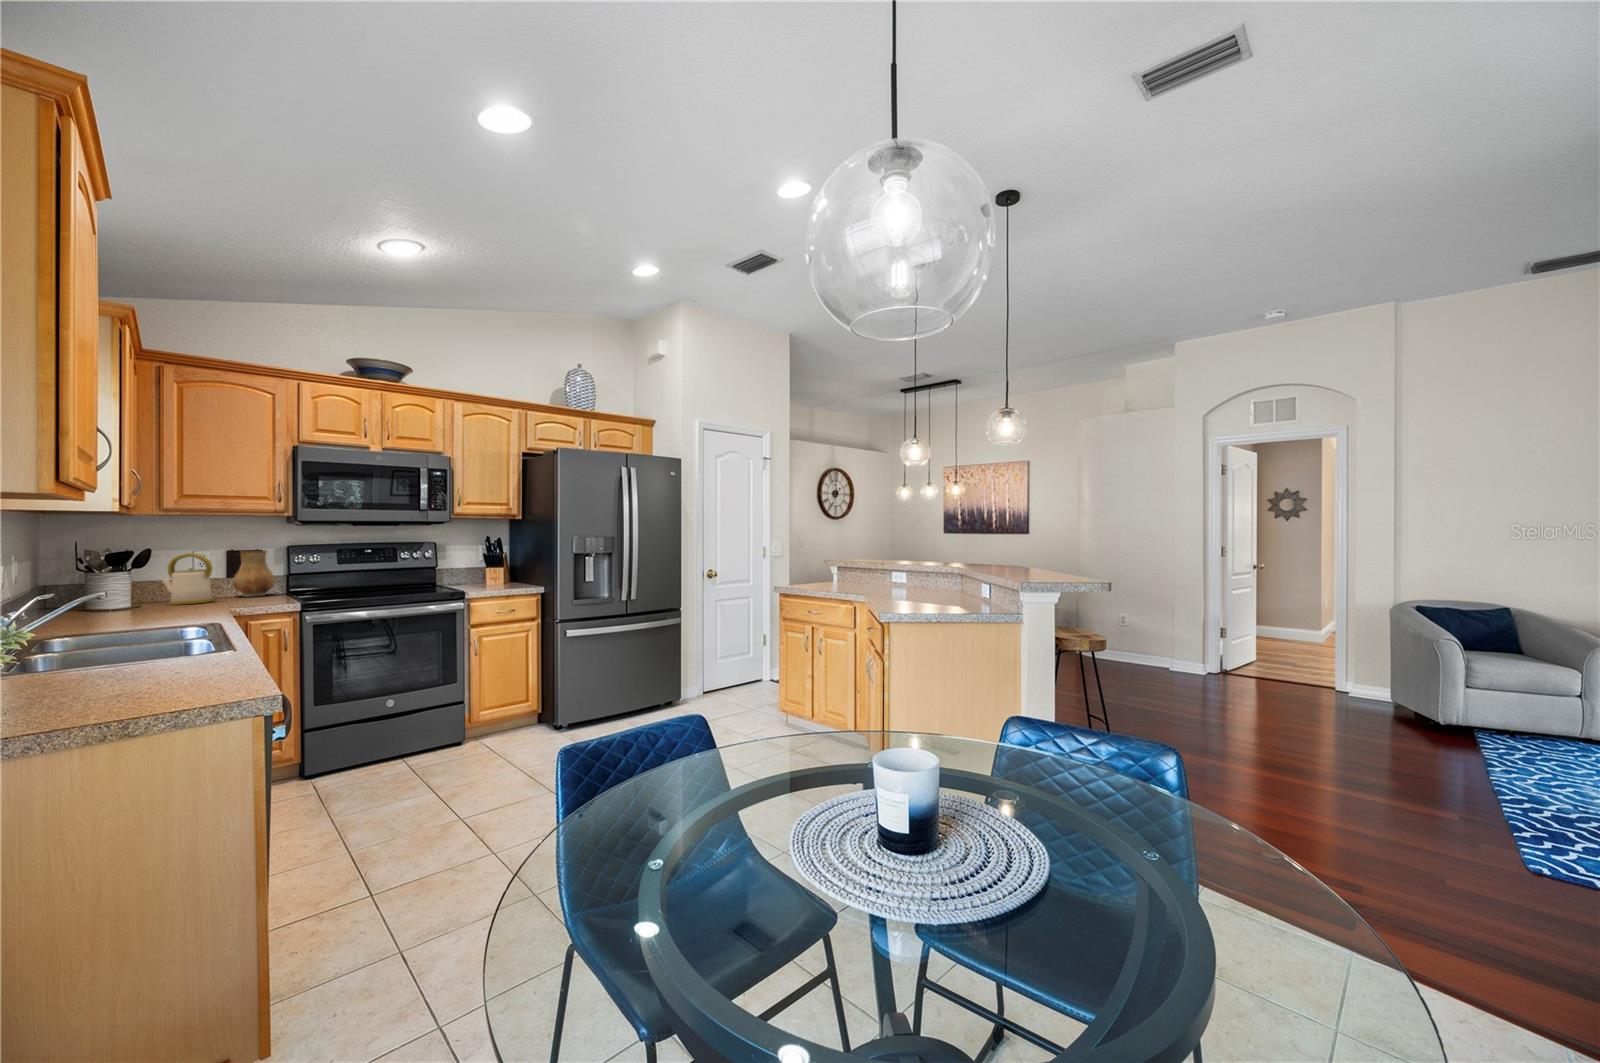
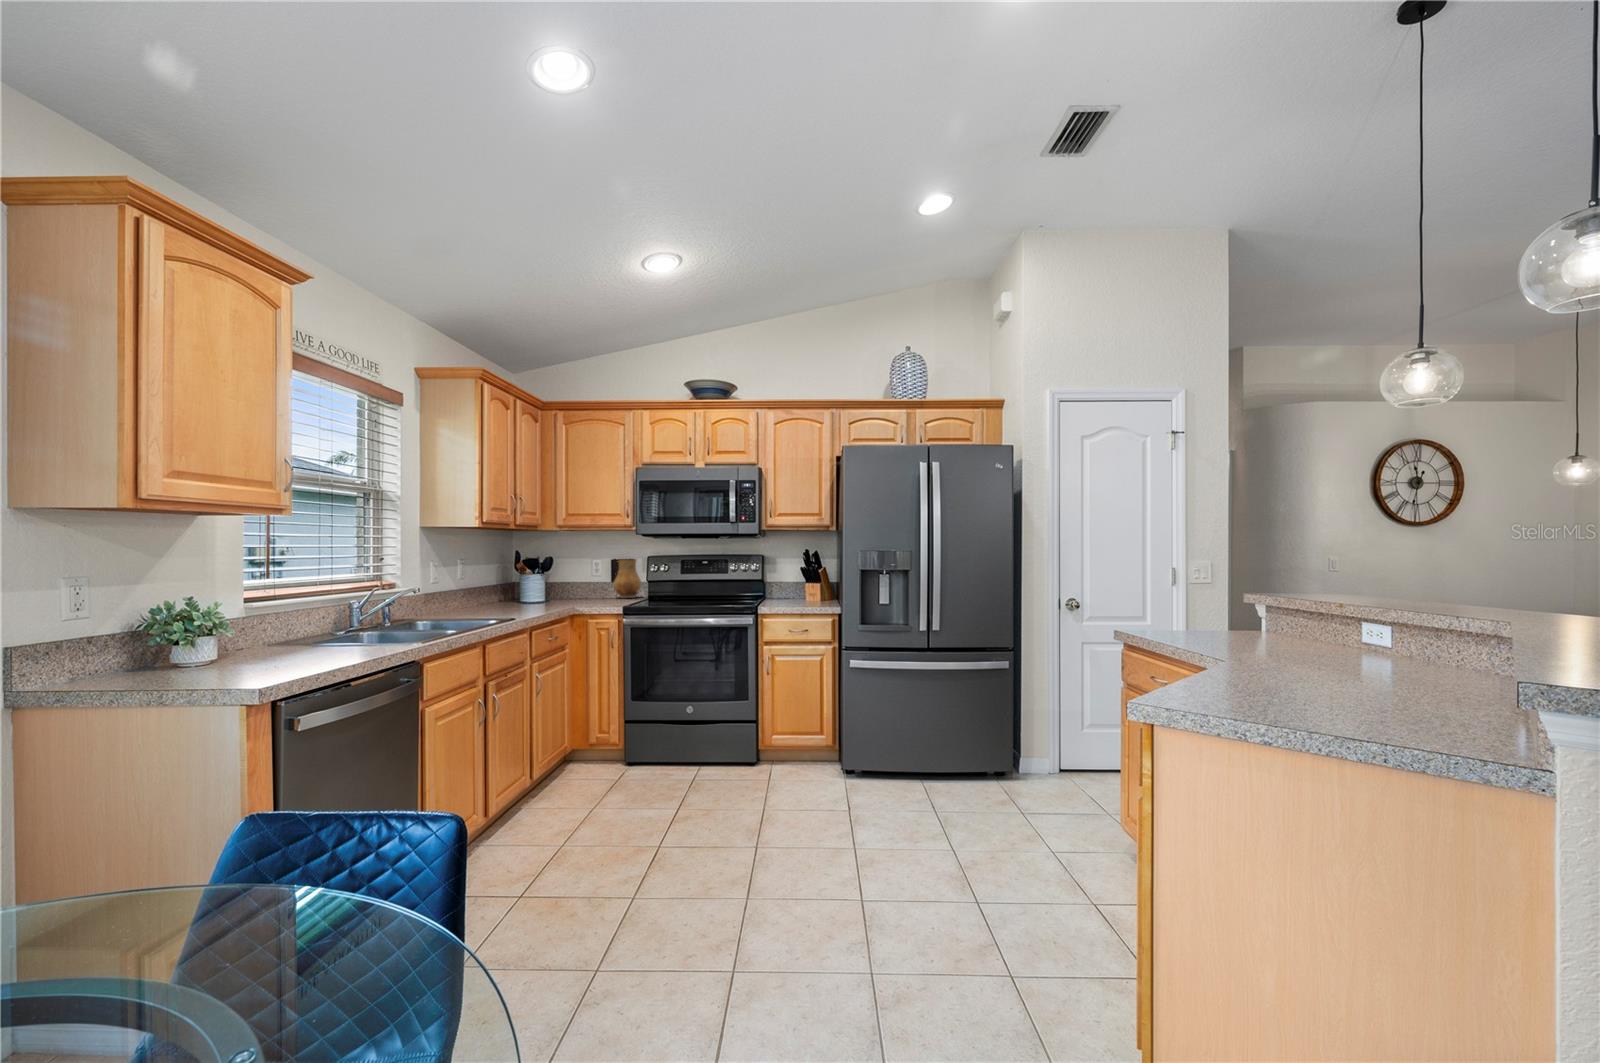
kettle: present [162,553,214,605] -> none [565,560,595,601]

